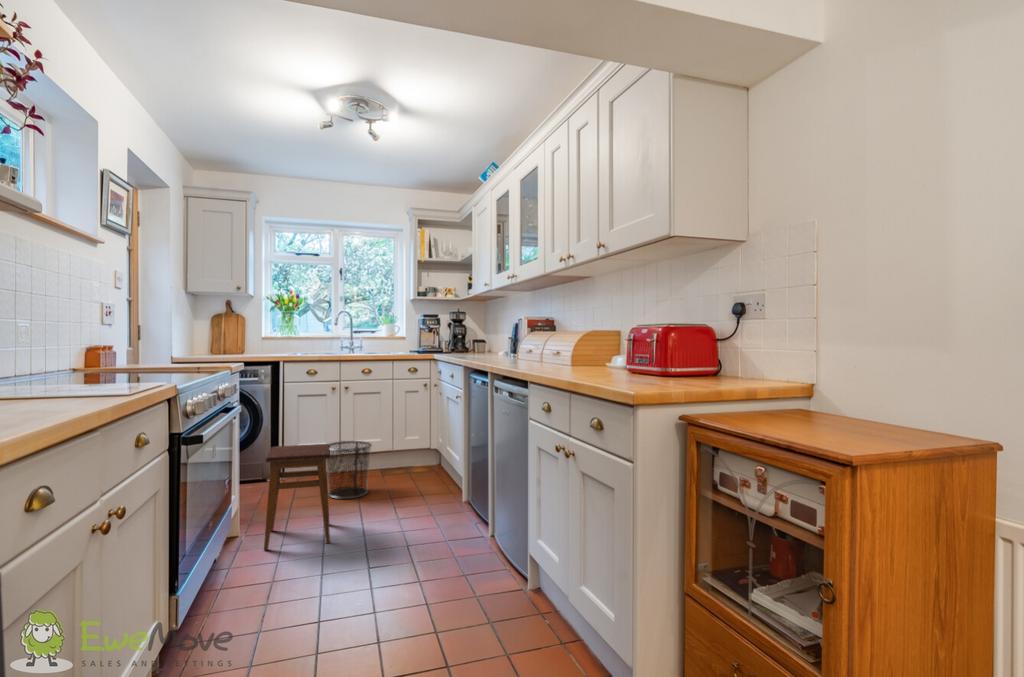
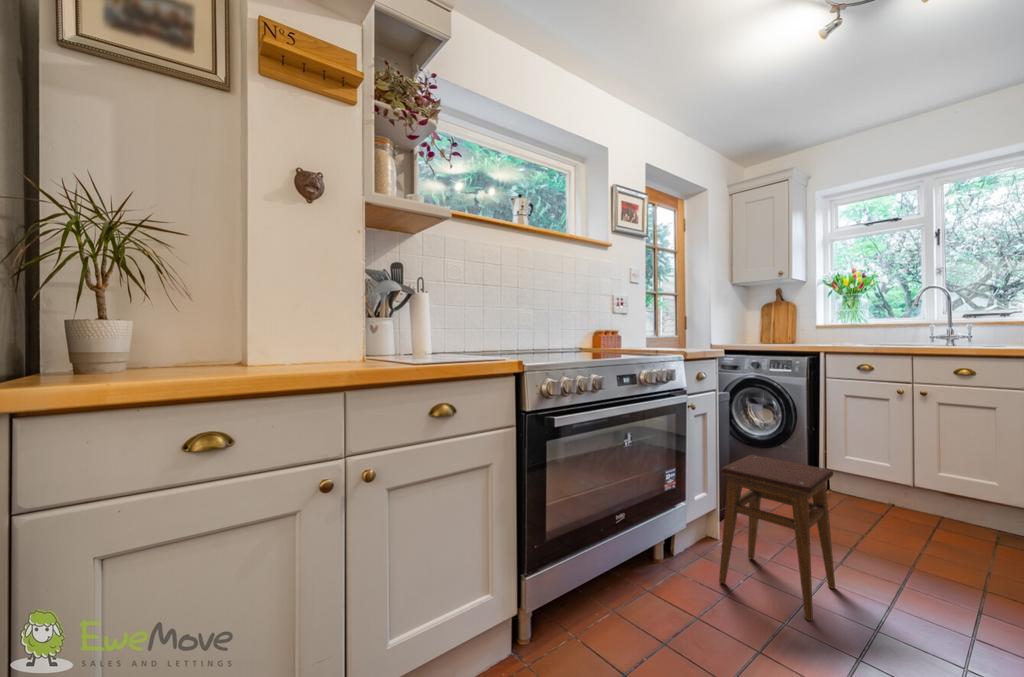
waste bin: present [327,441,372,499] -> none [860,467,952,564]

